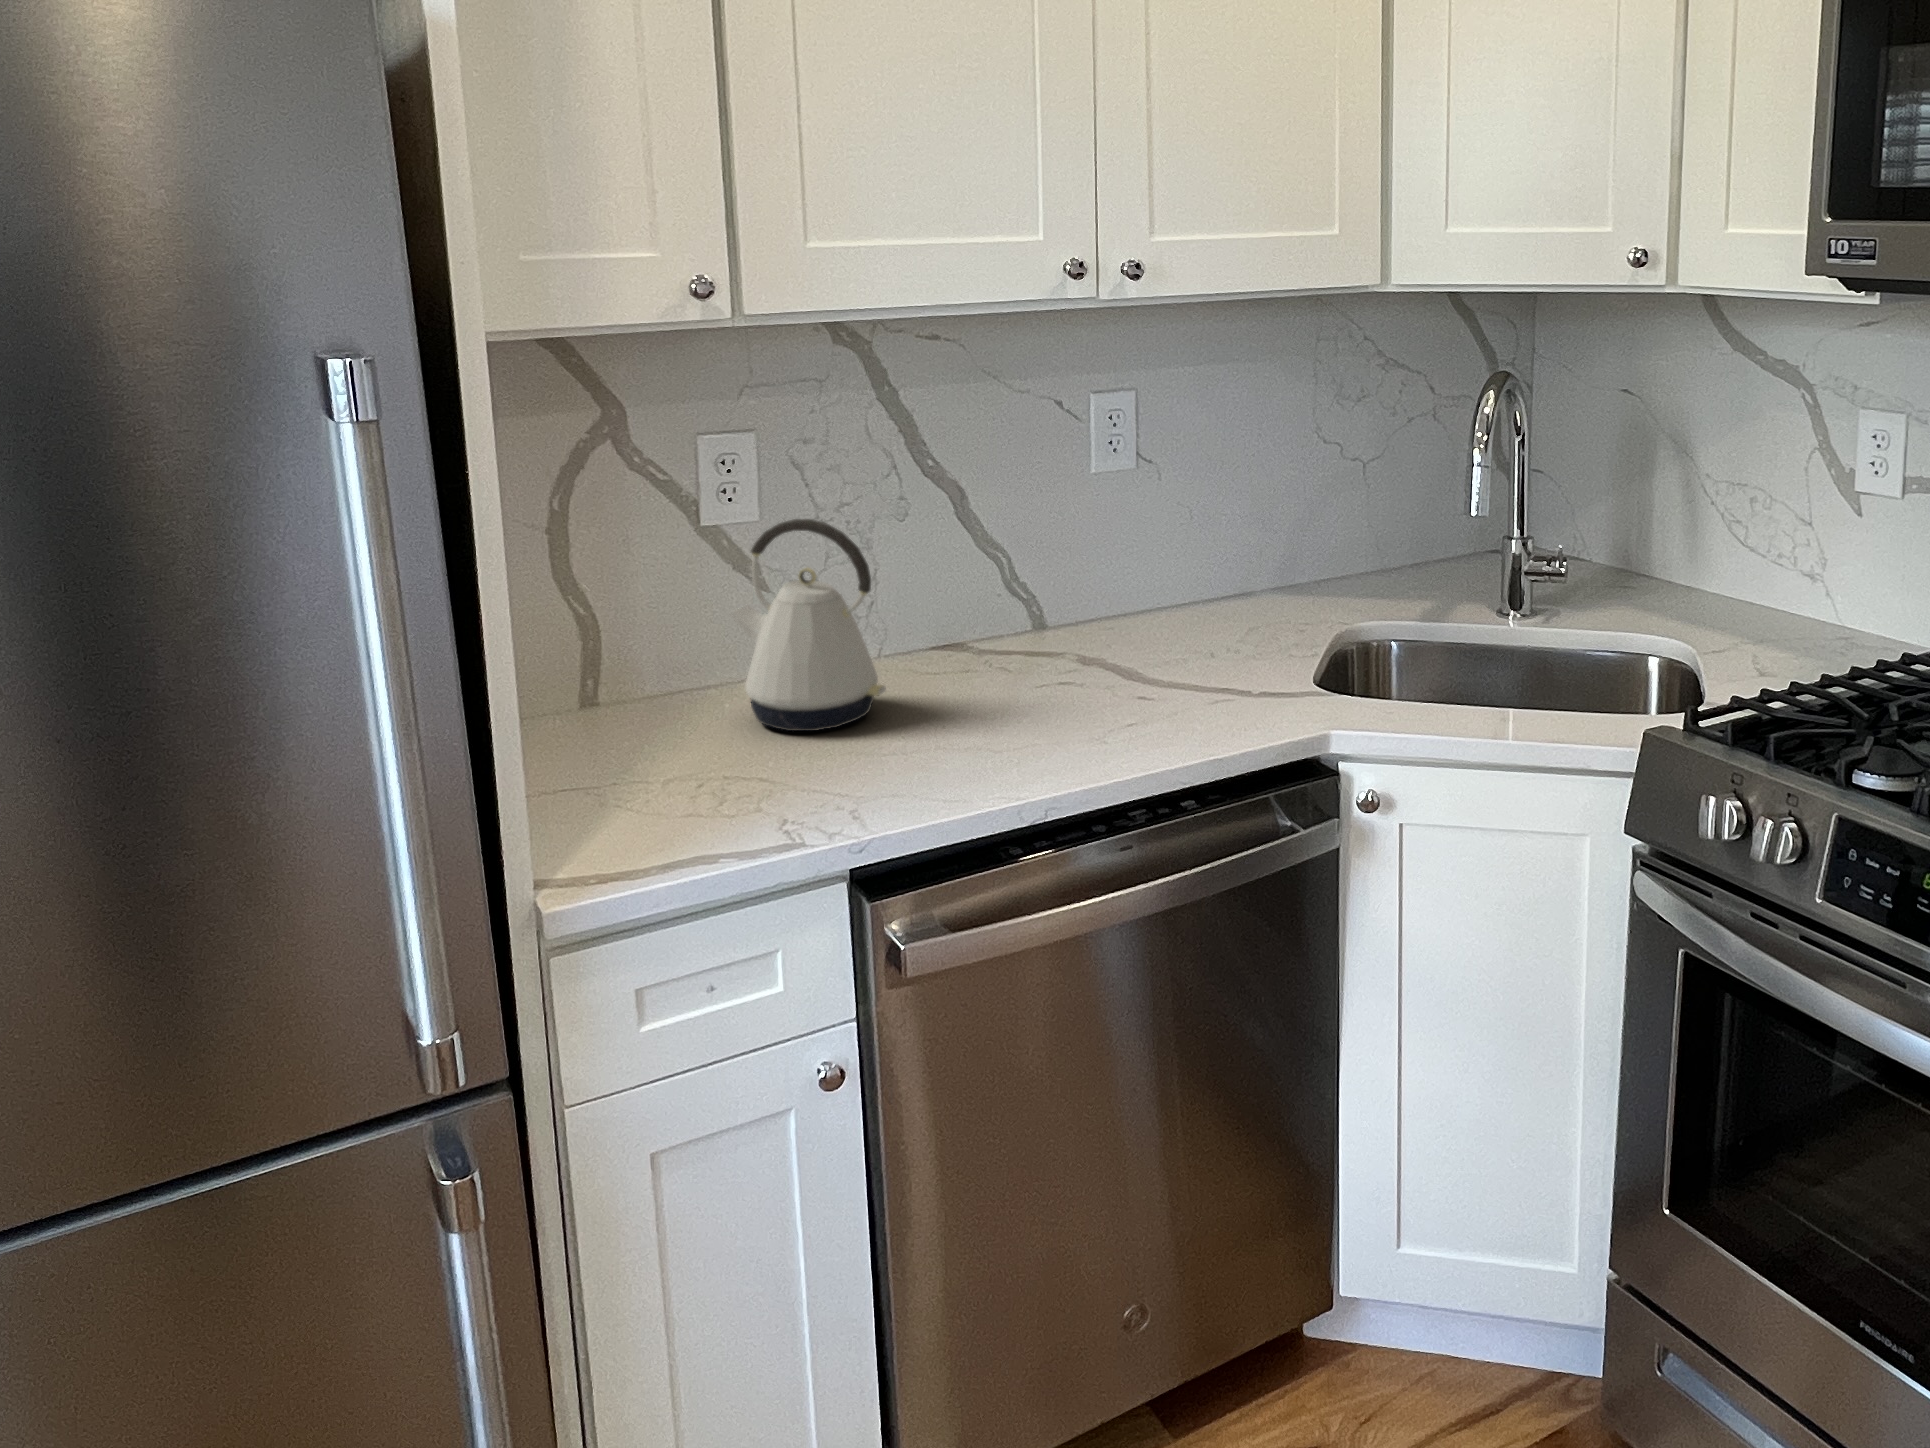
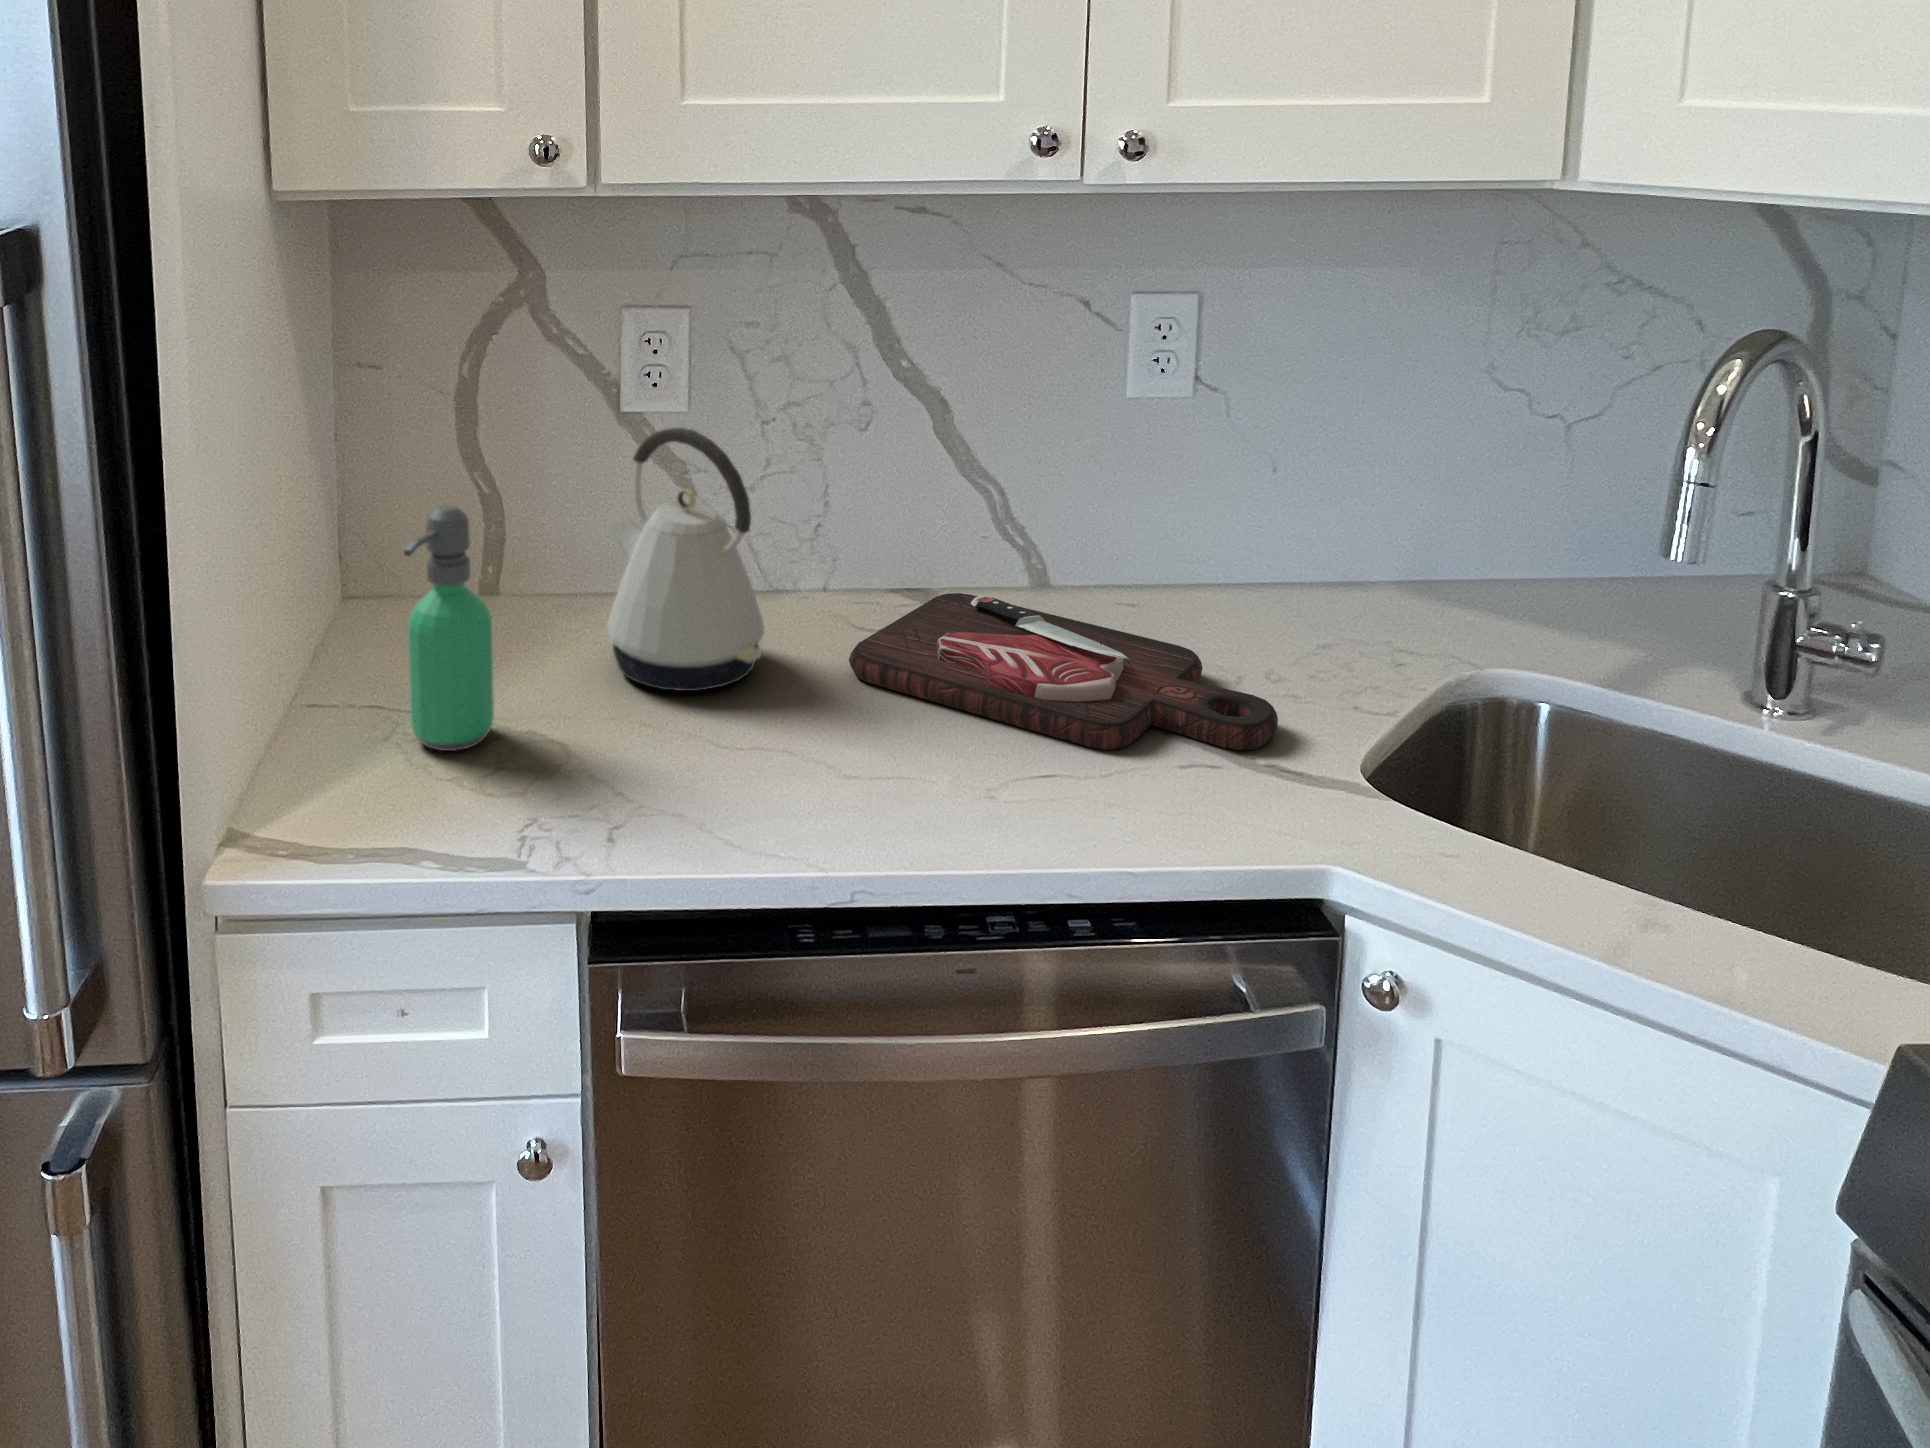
soap dispenser: none [623,592,702,798] -> present [404,505,494,751]
cutting board: none [942,631,1255,705] -> present [849,593,1278,750]

